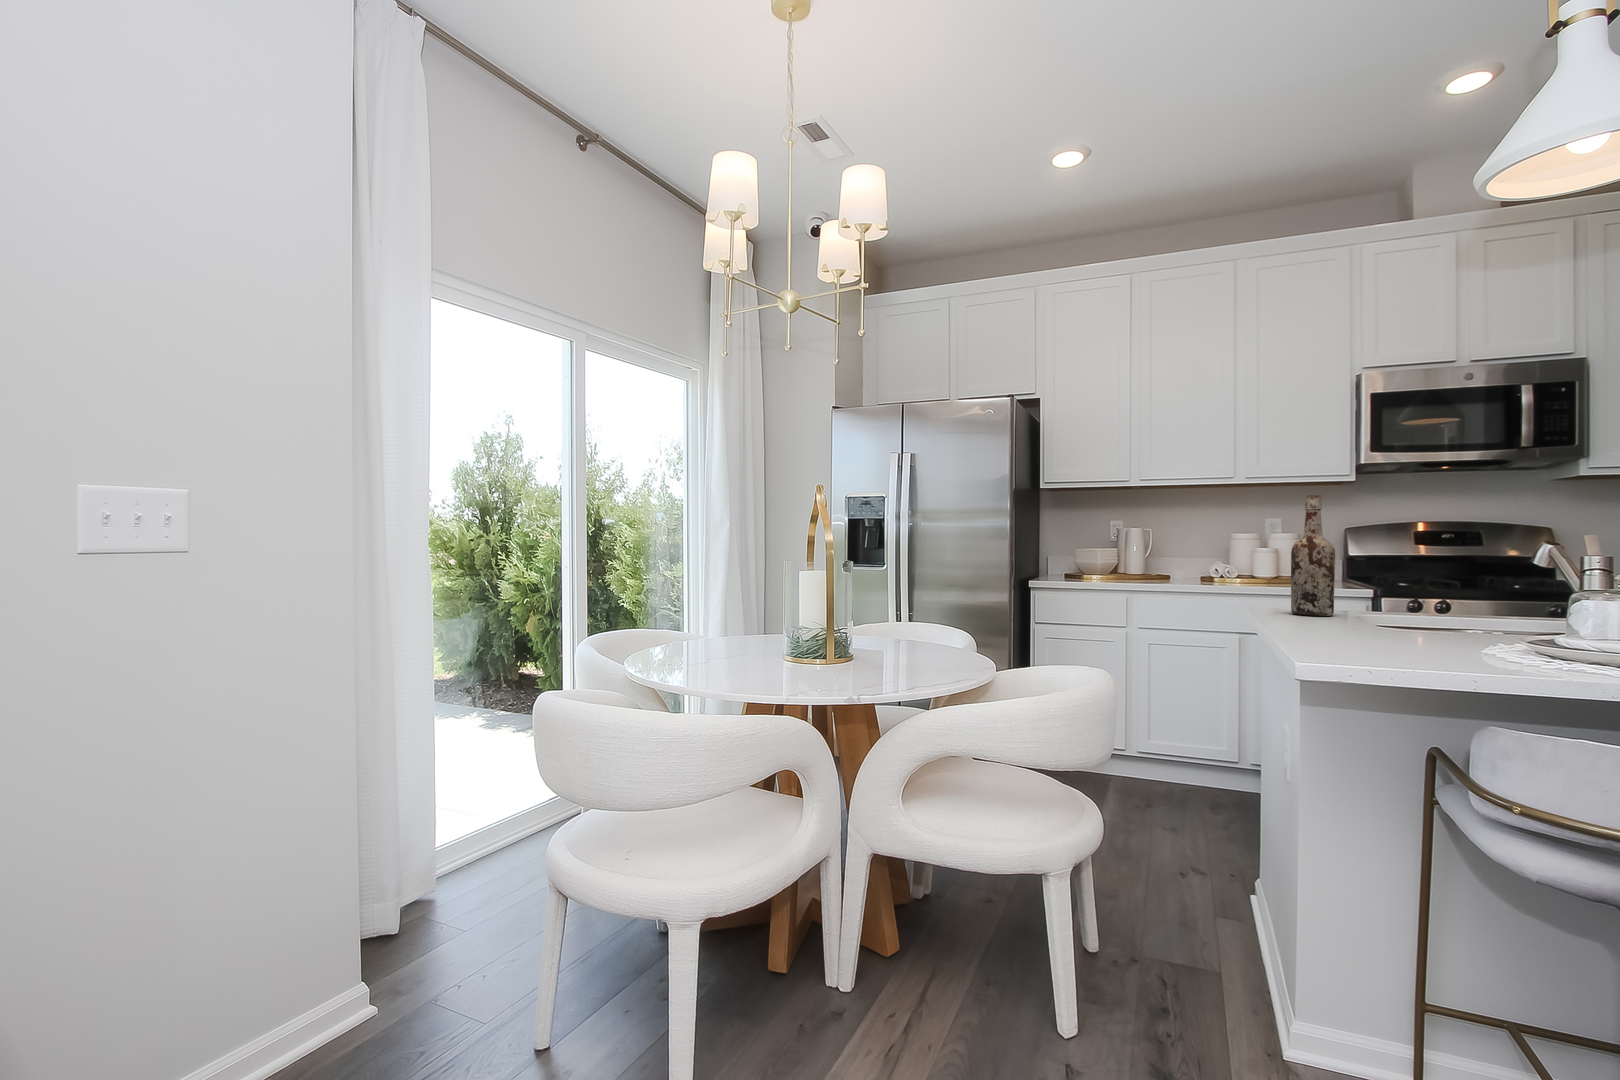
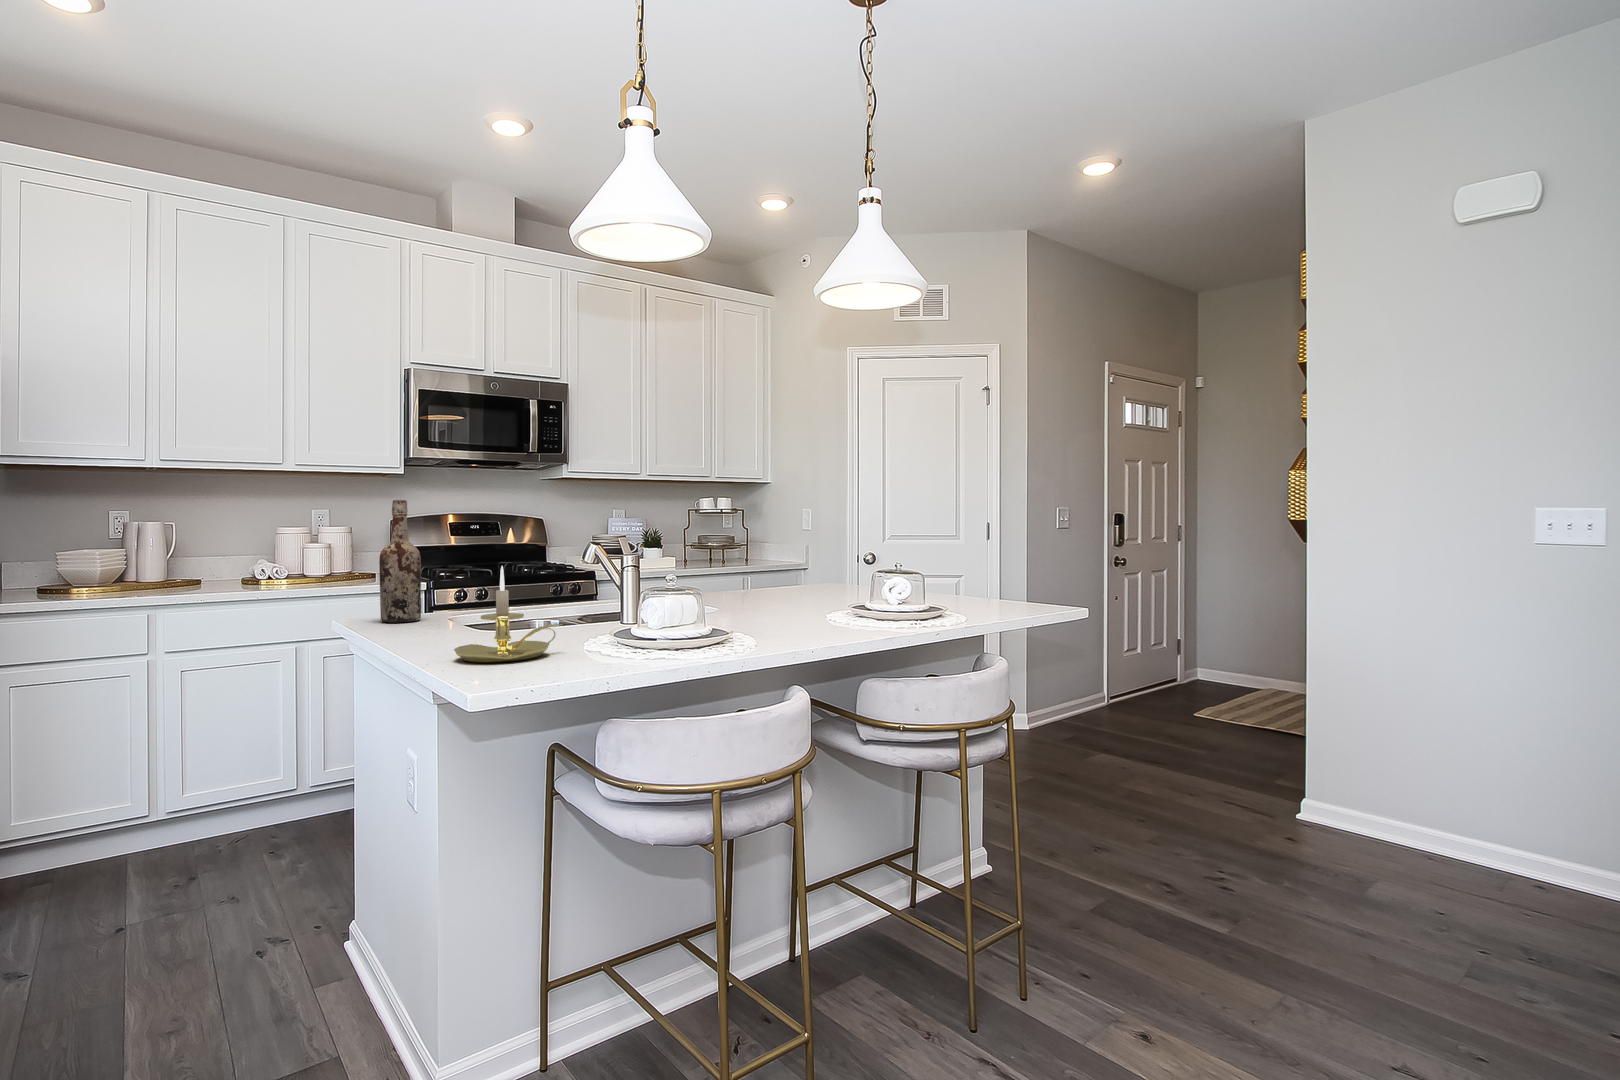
candle holder: none [1334,552,1480,658] -> present [454,566,563,662]

